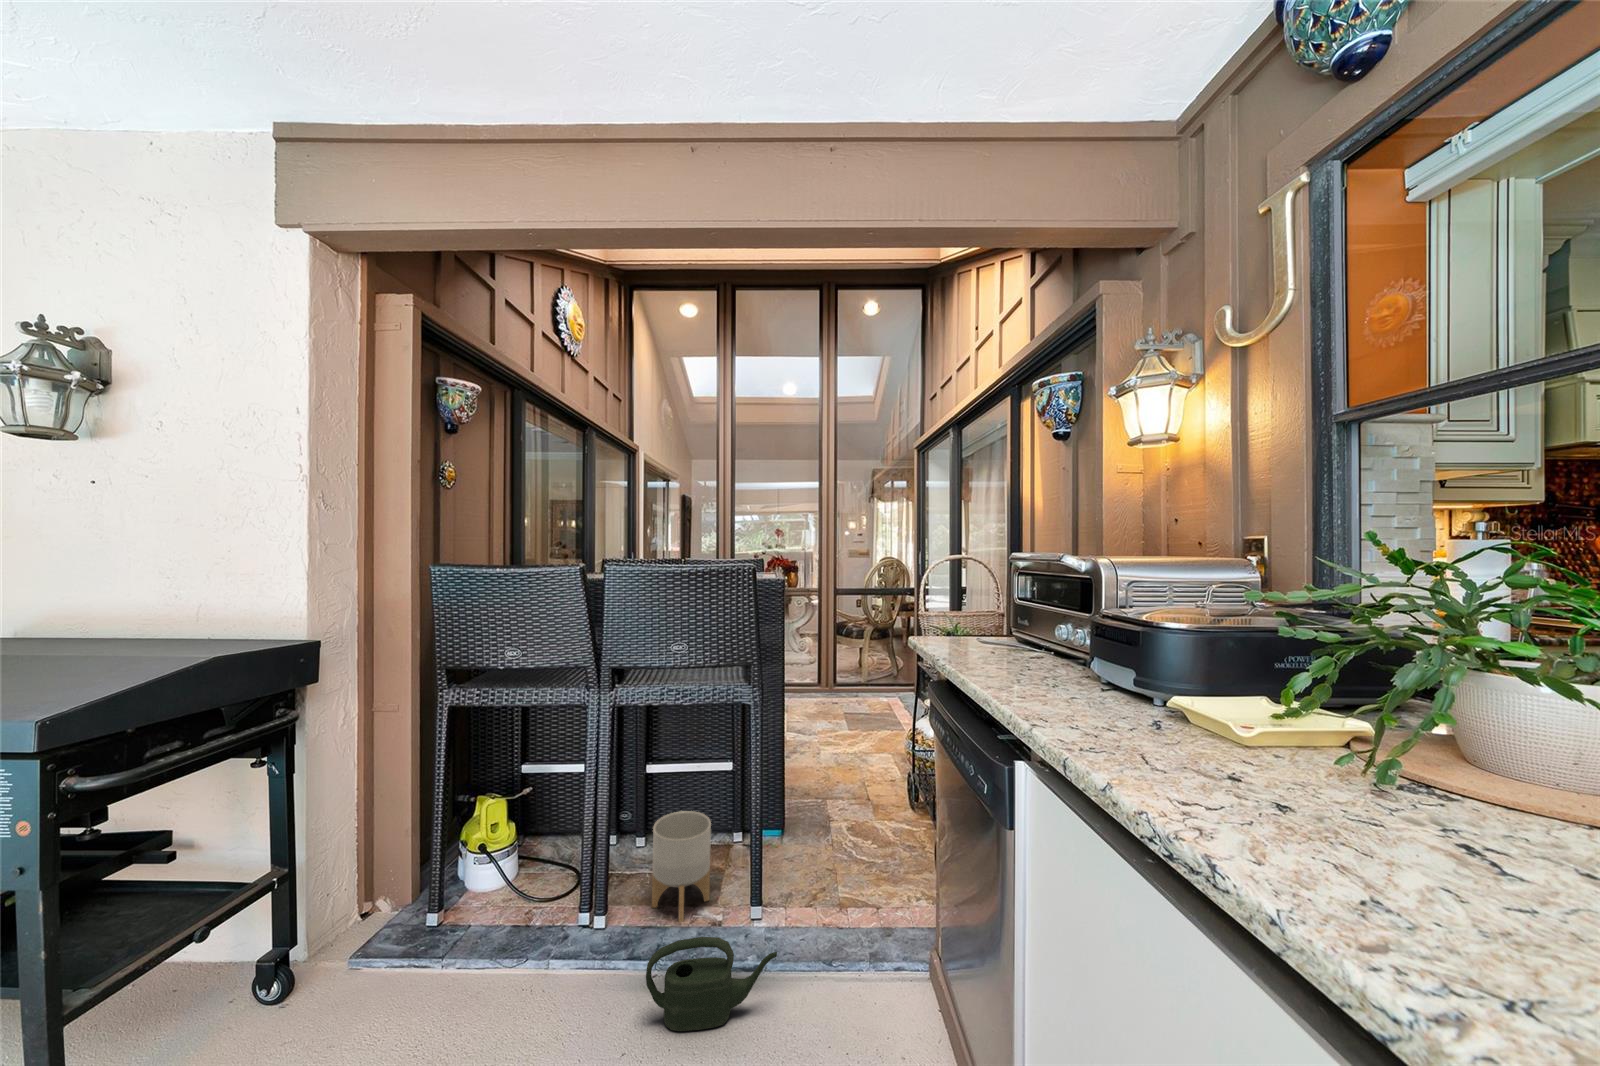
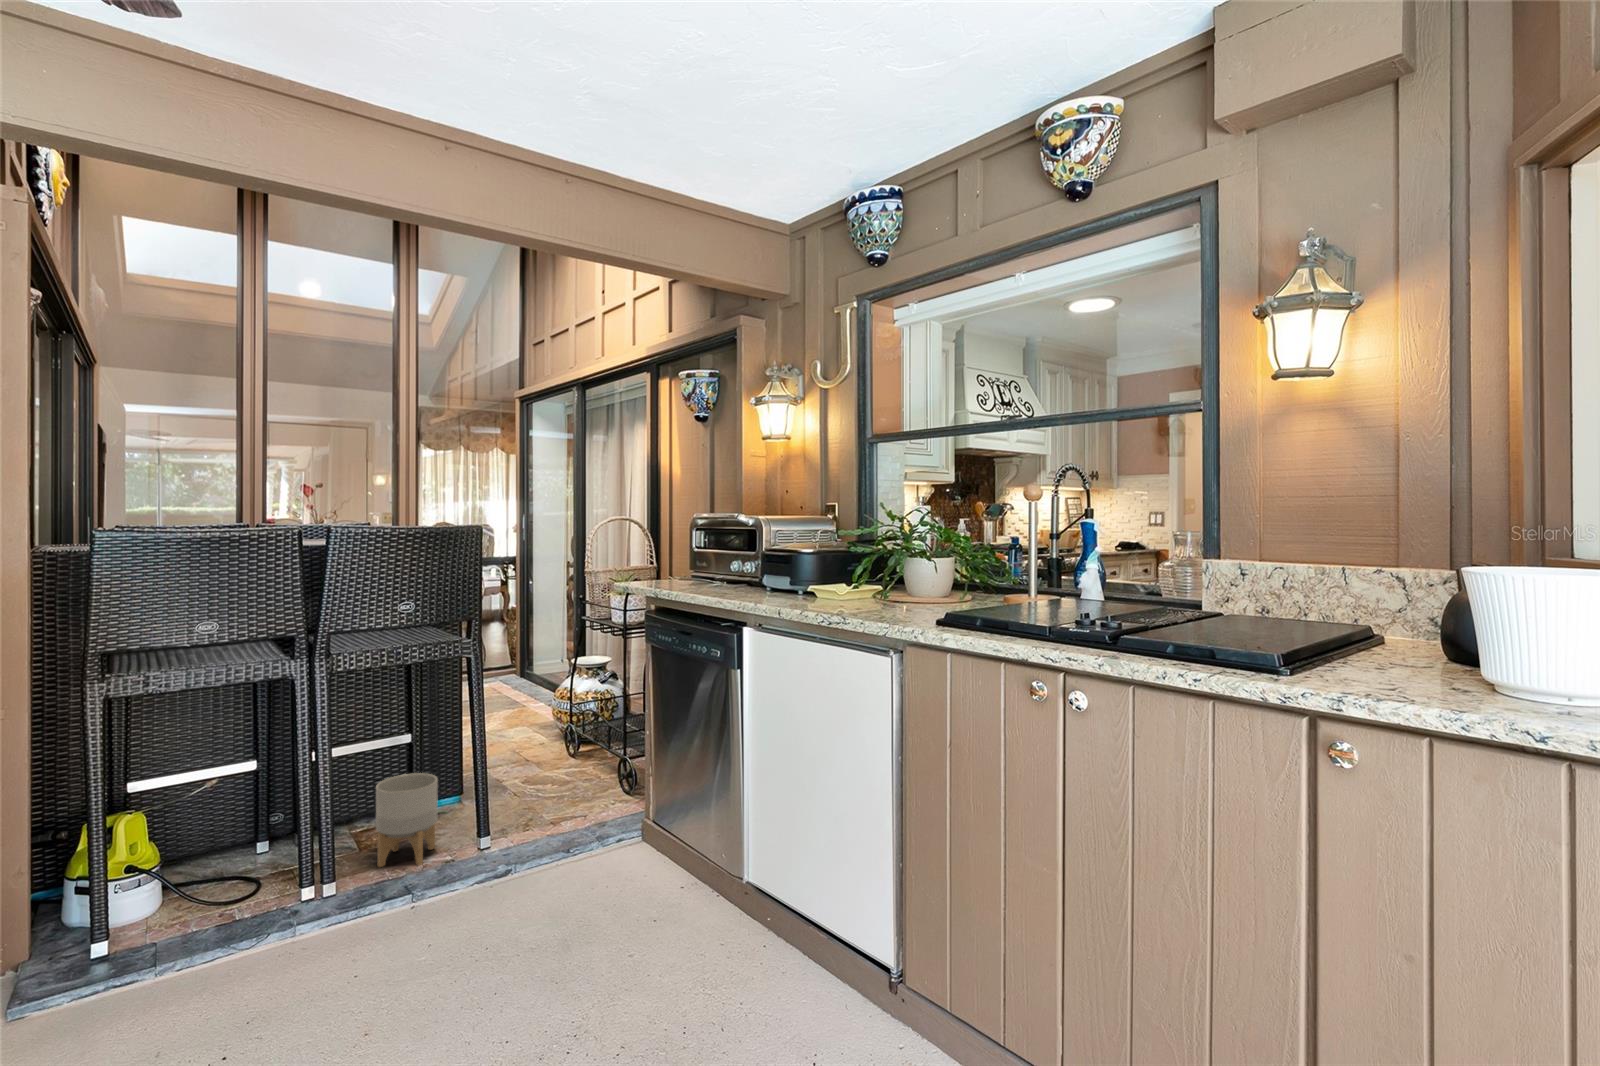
watering can: present [646,937,777,1031] -> none [432,839,539,919]

